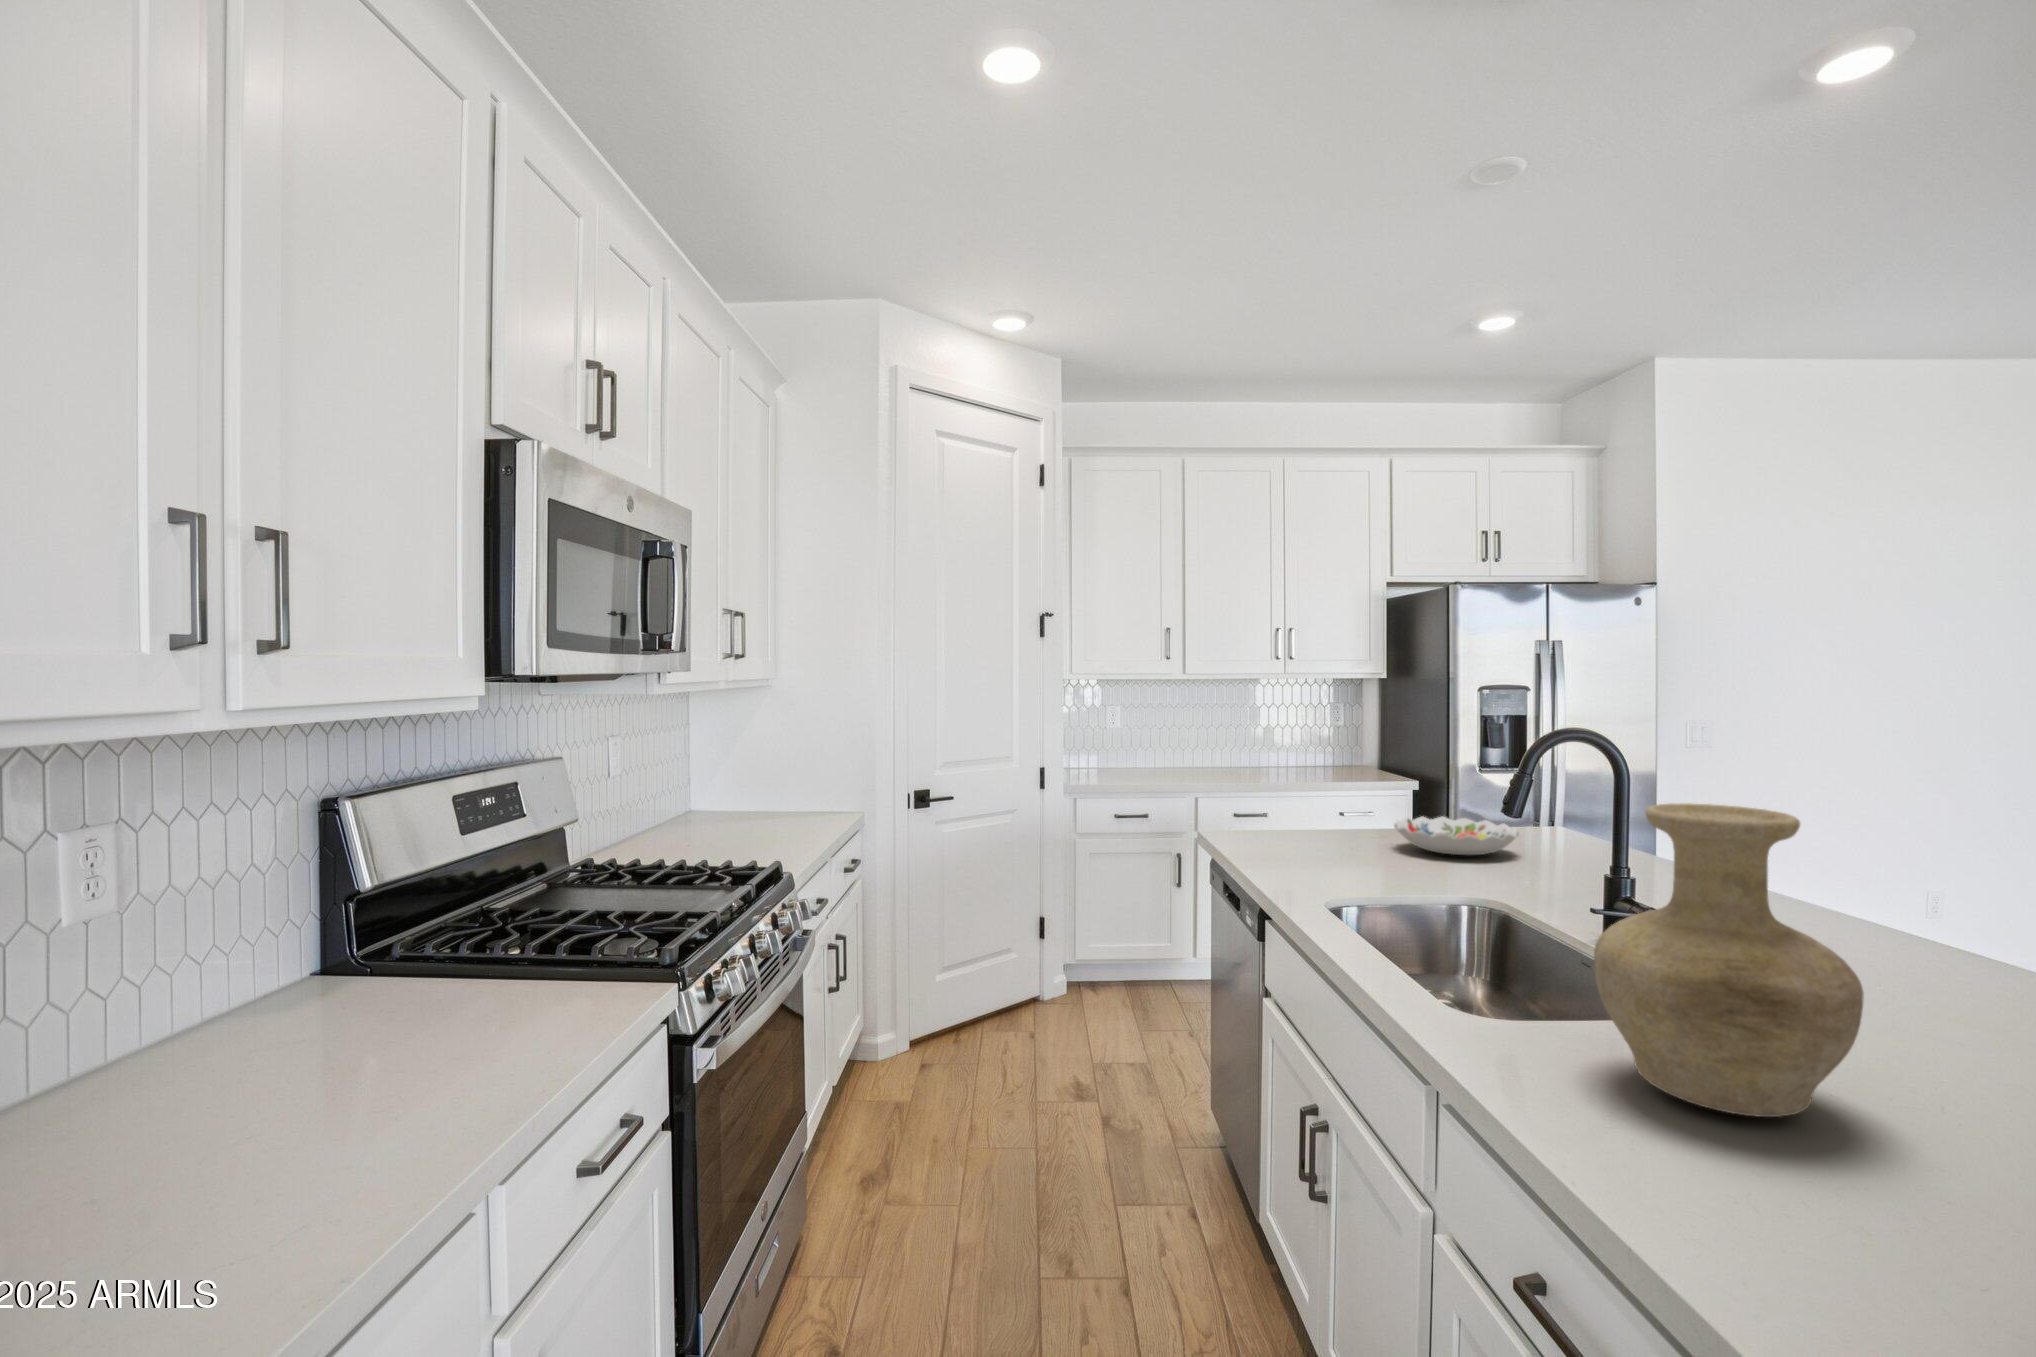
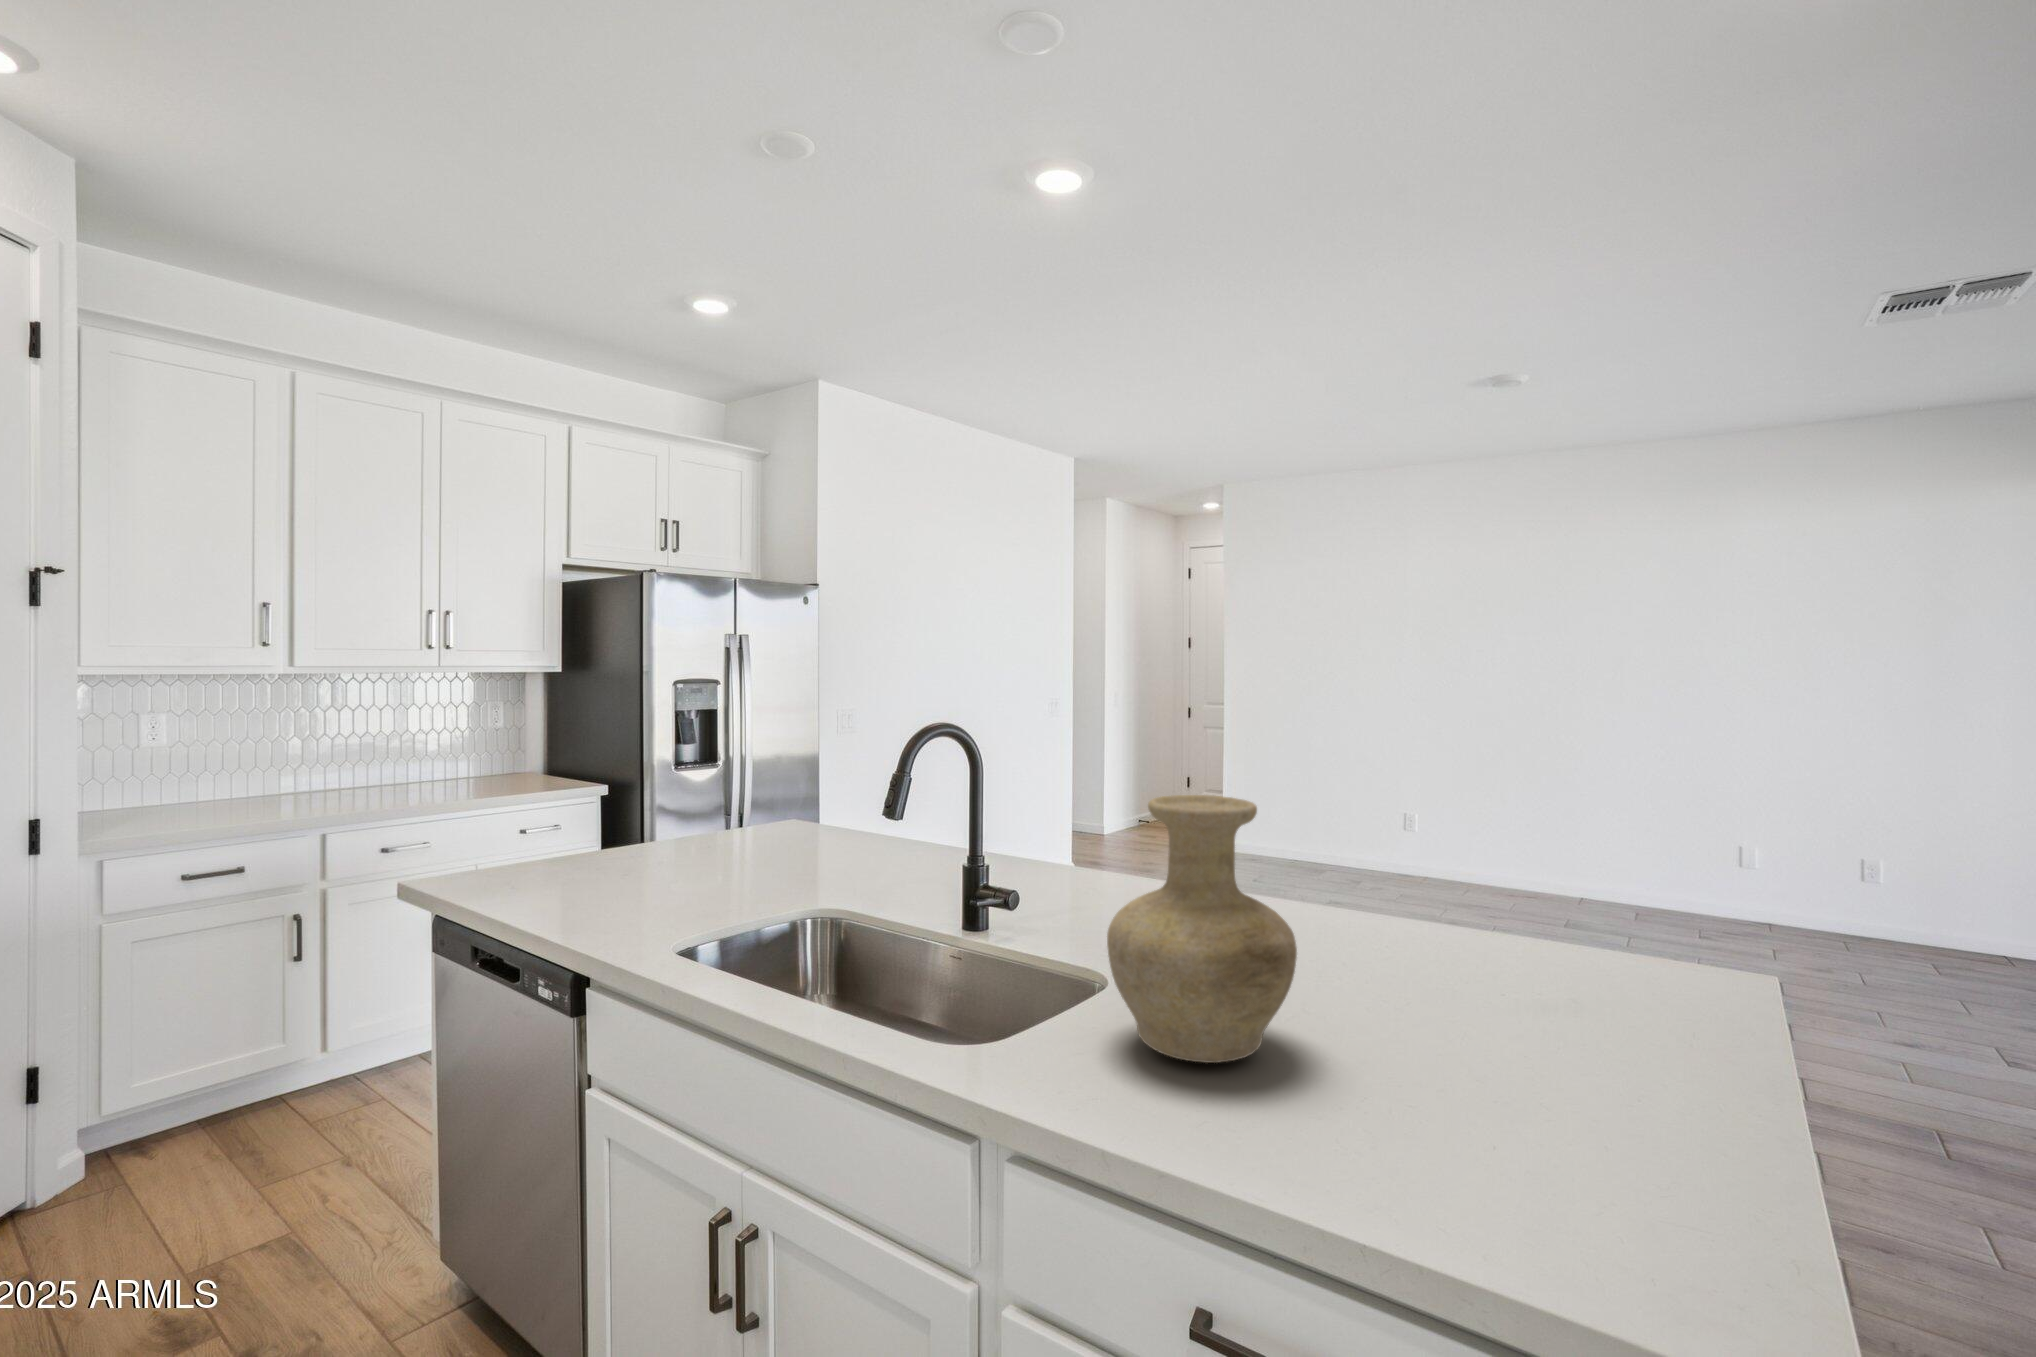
decorative bowl: present [1394,816,1519,855] -> none [682,822,806,864]

